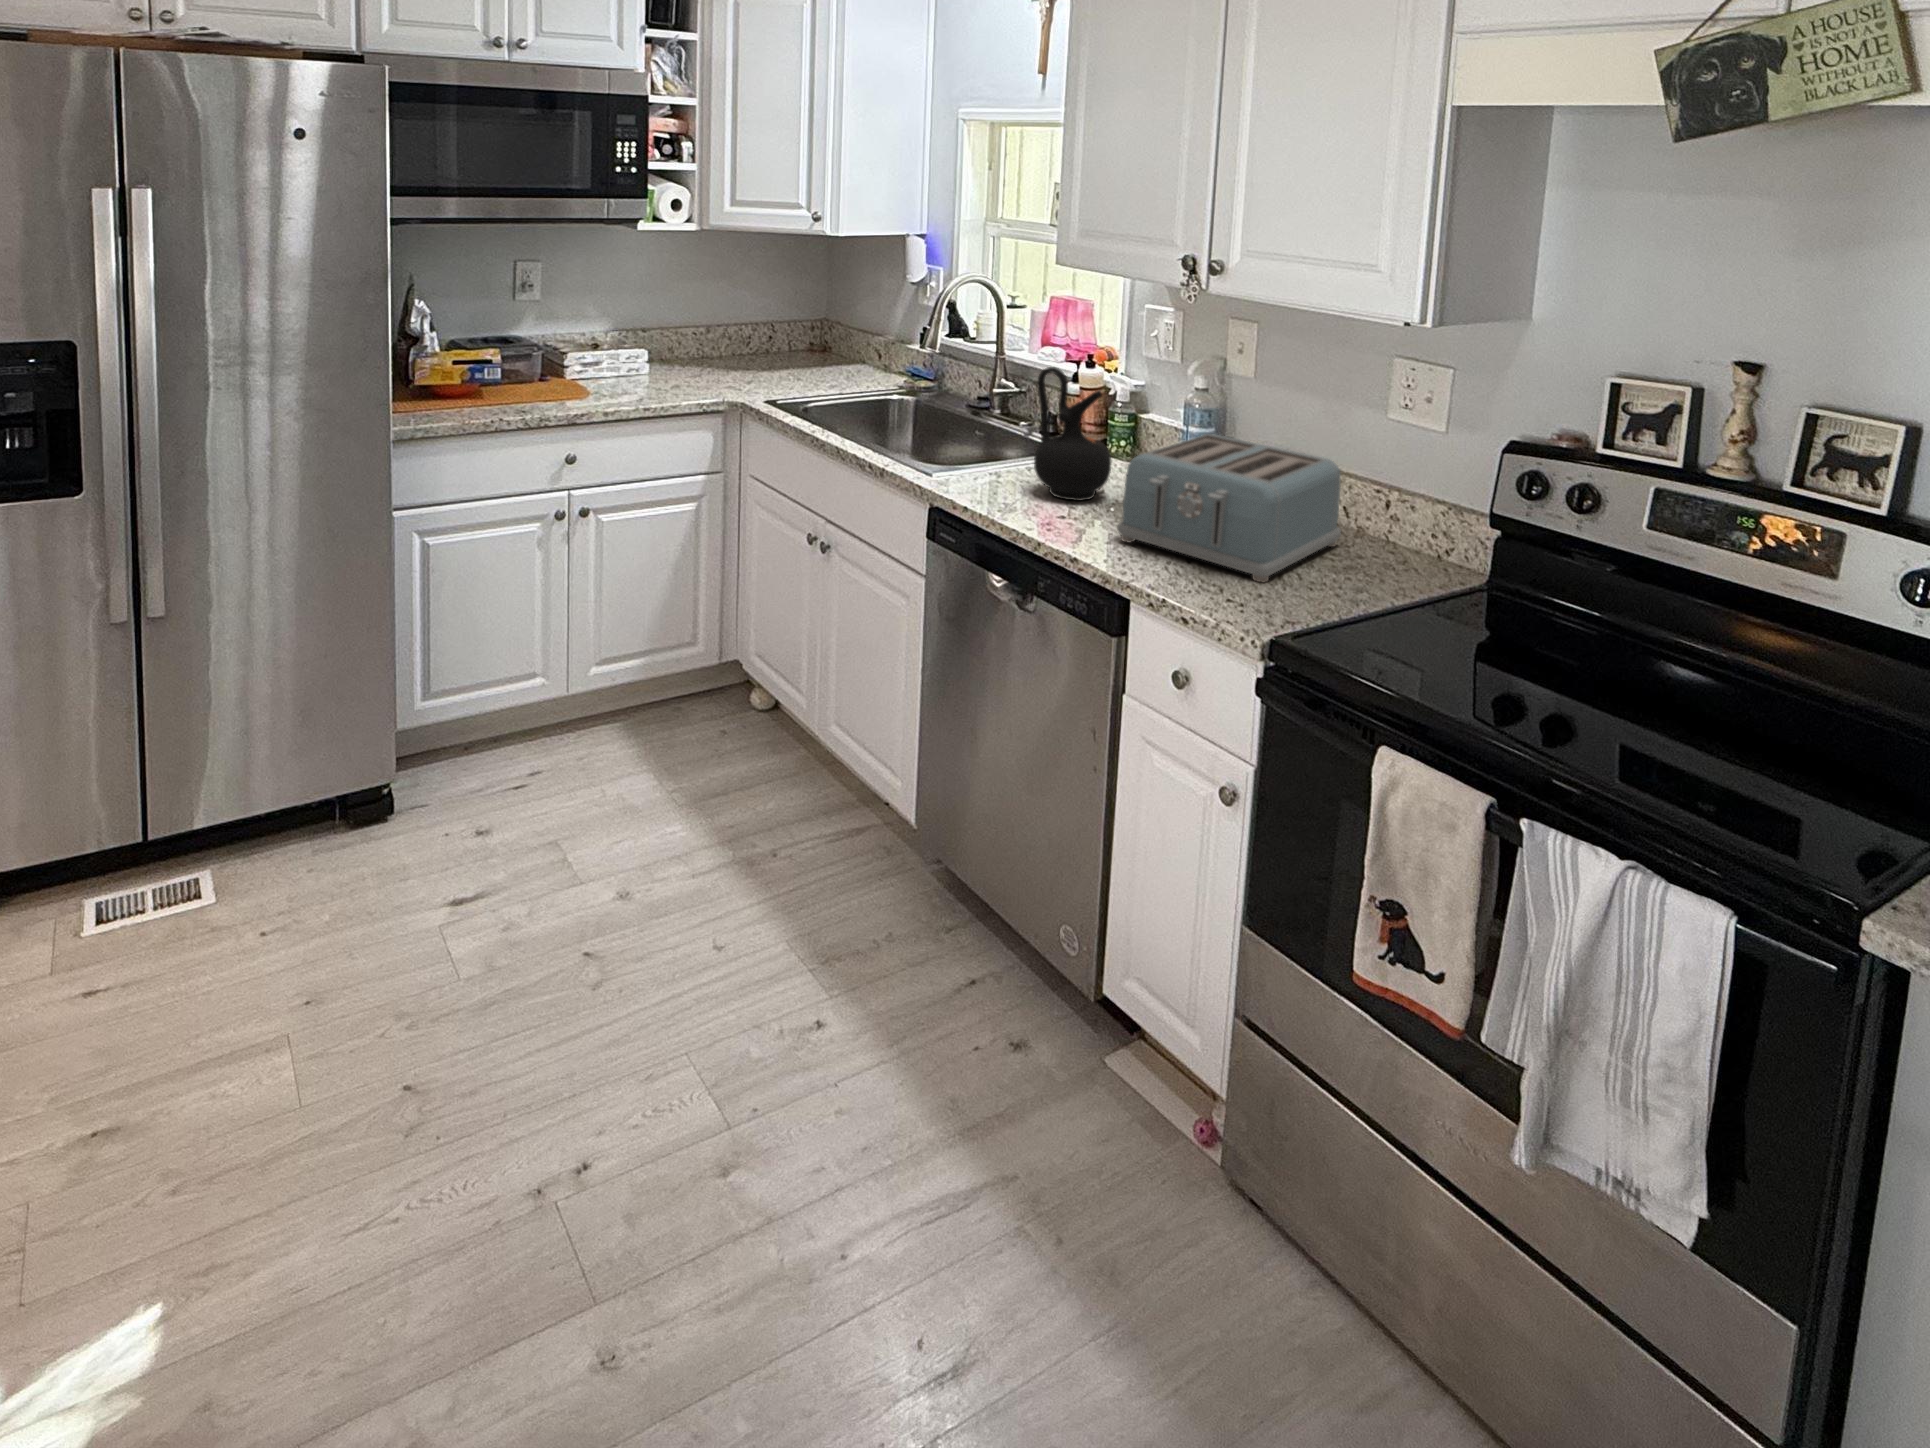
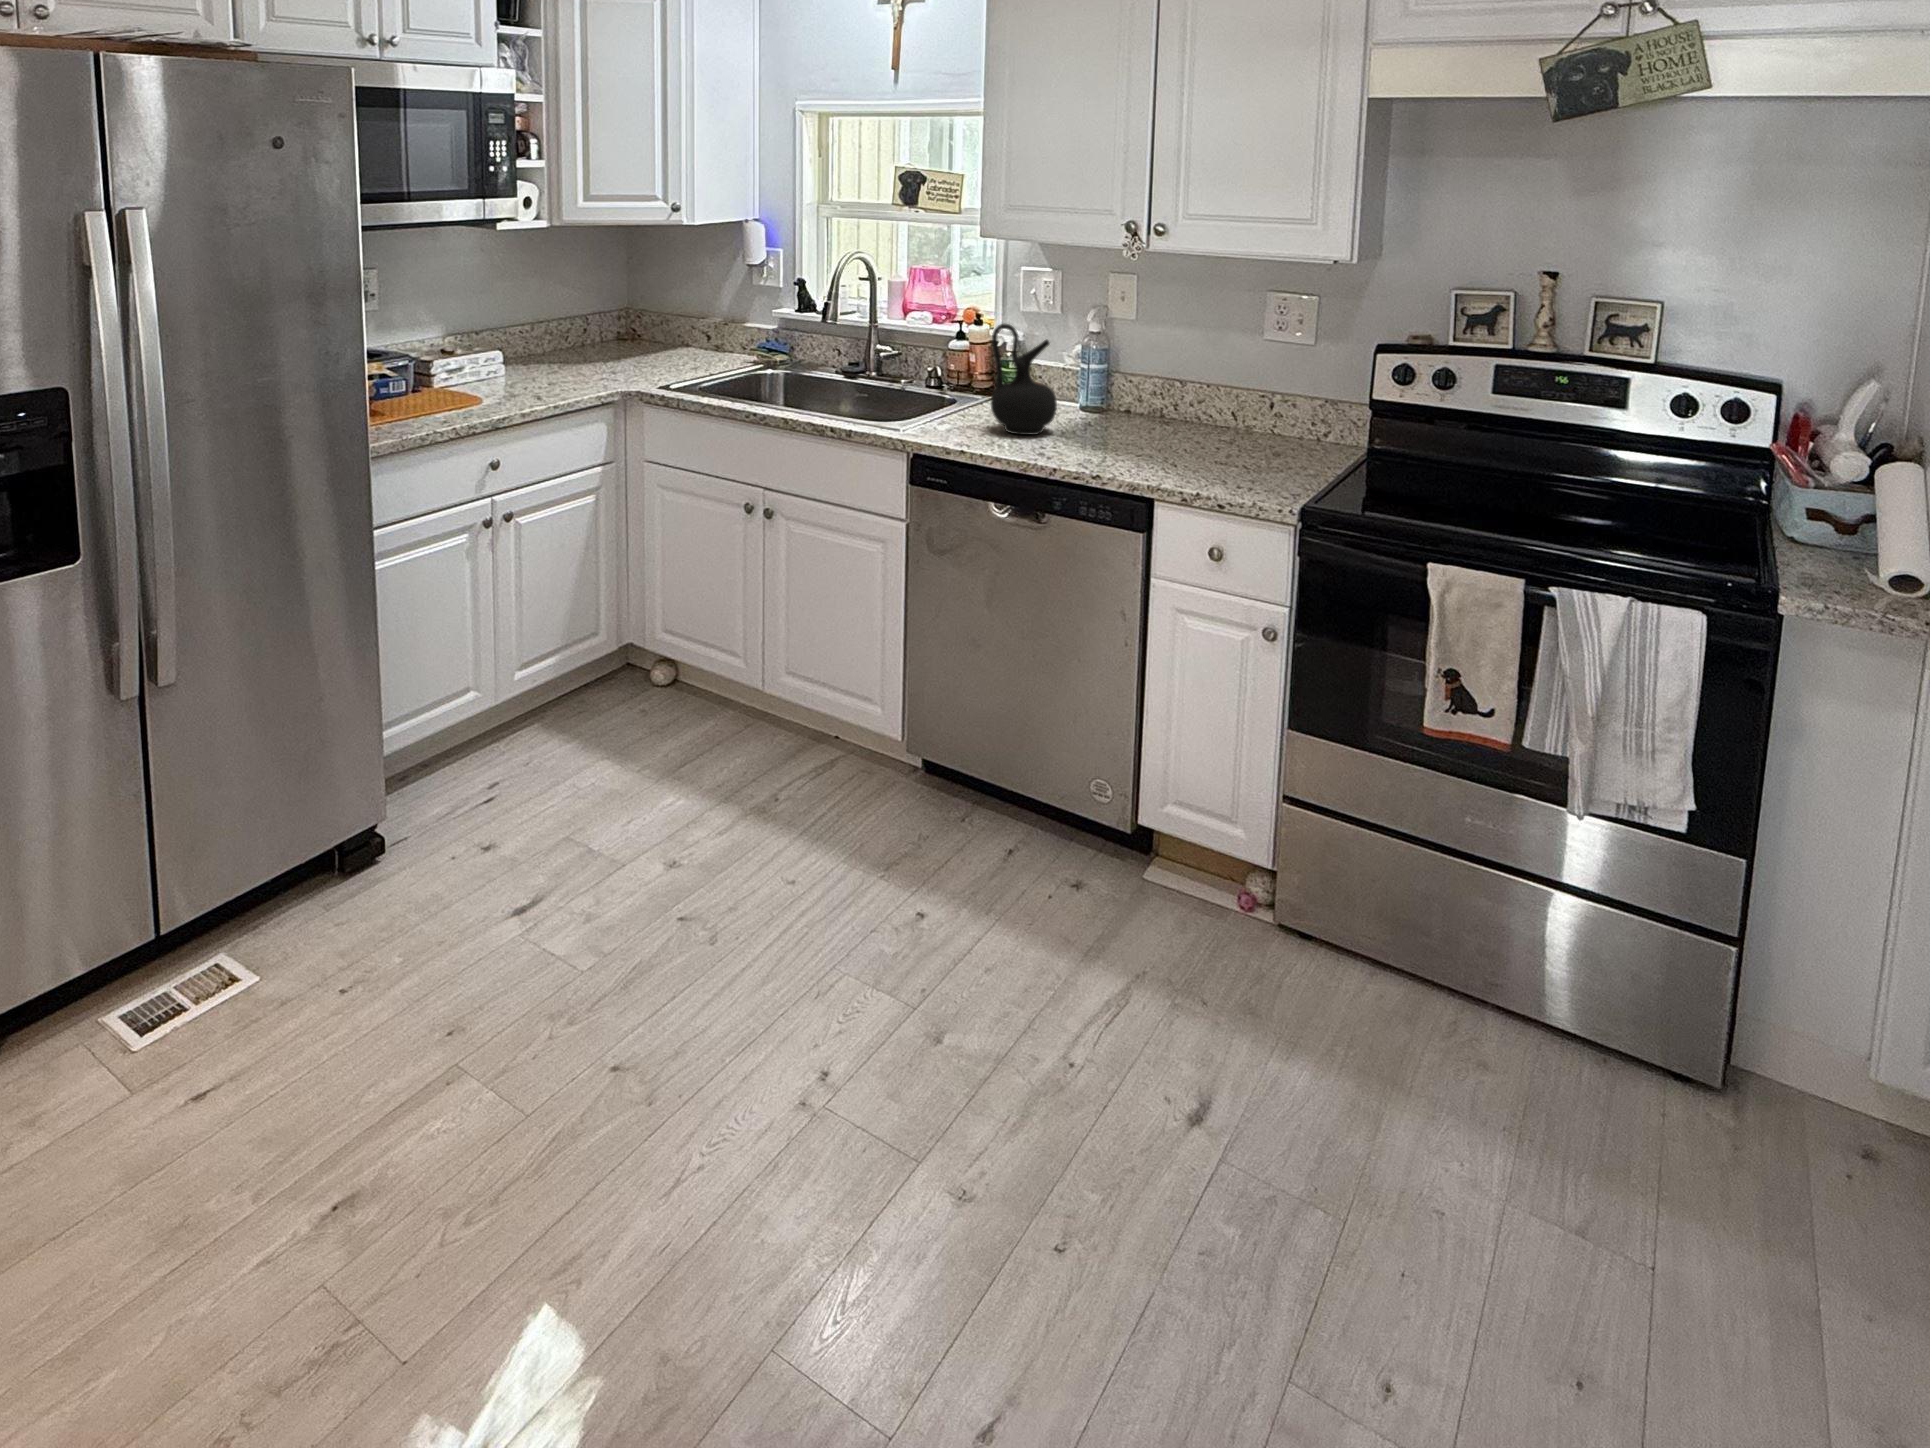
toaster: present [1117,434,1341,582] -> none [1108,366,1254,471]

